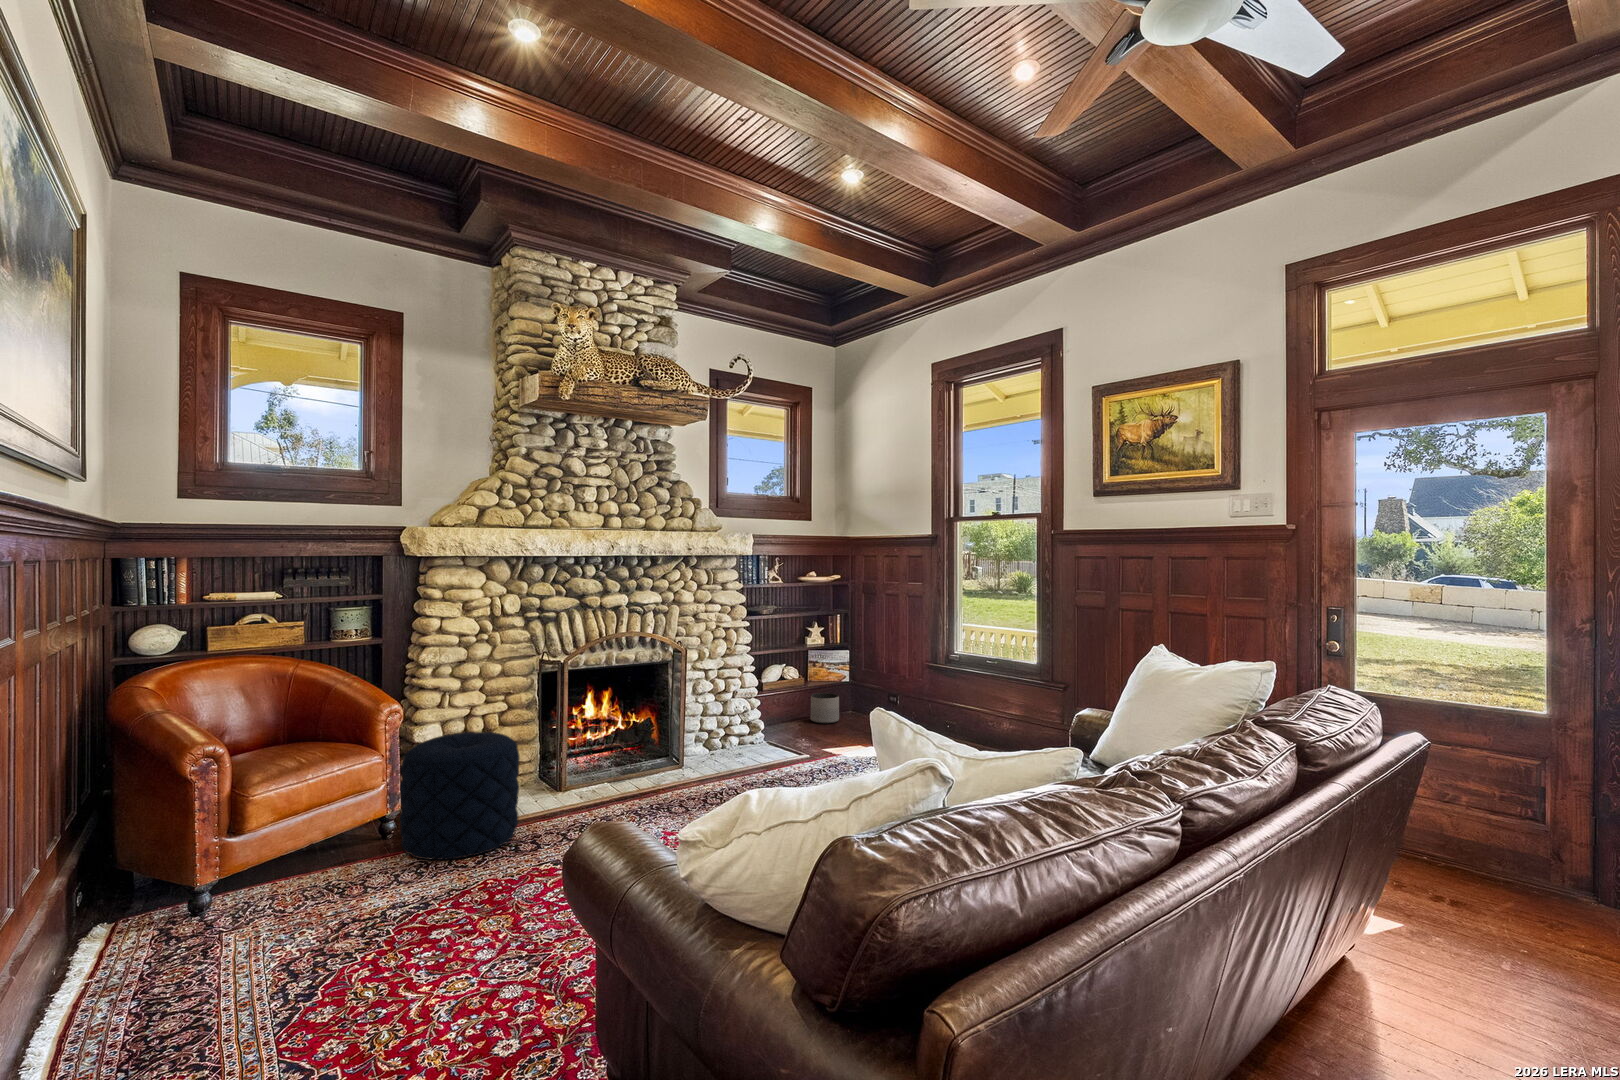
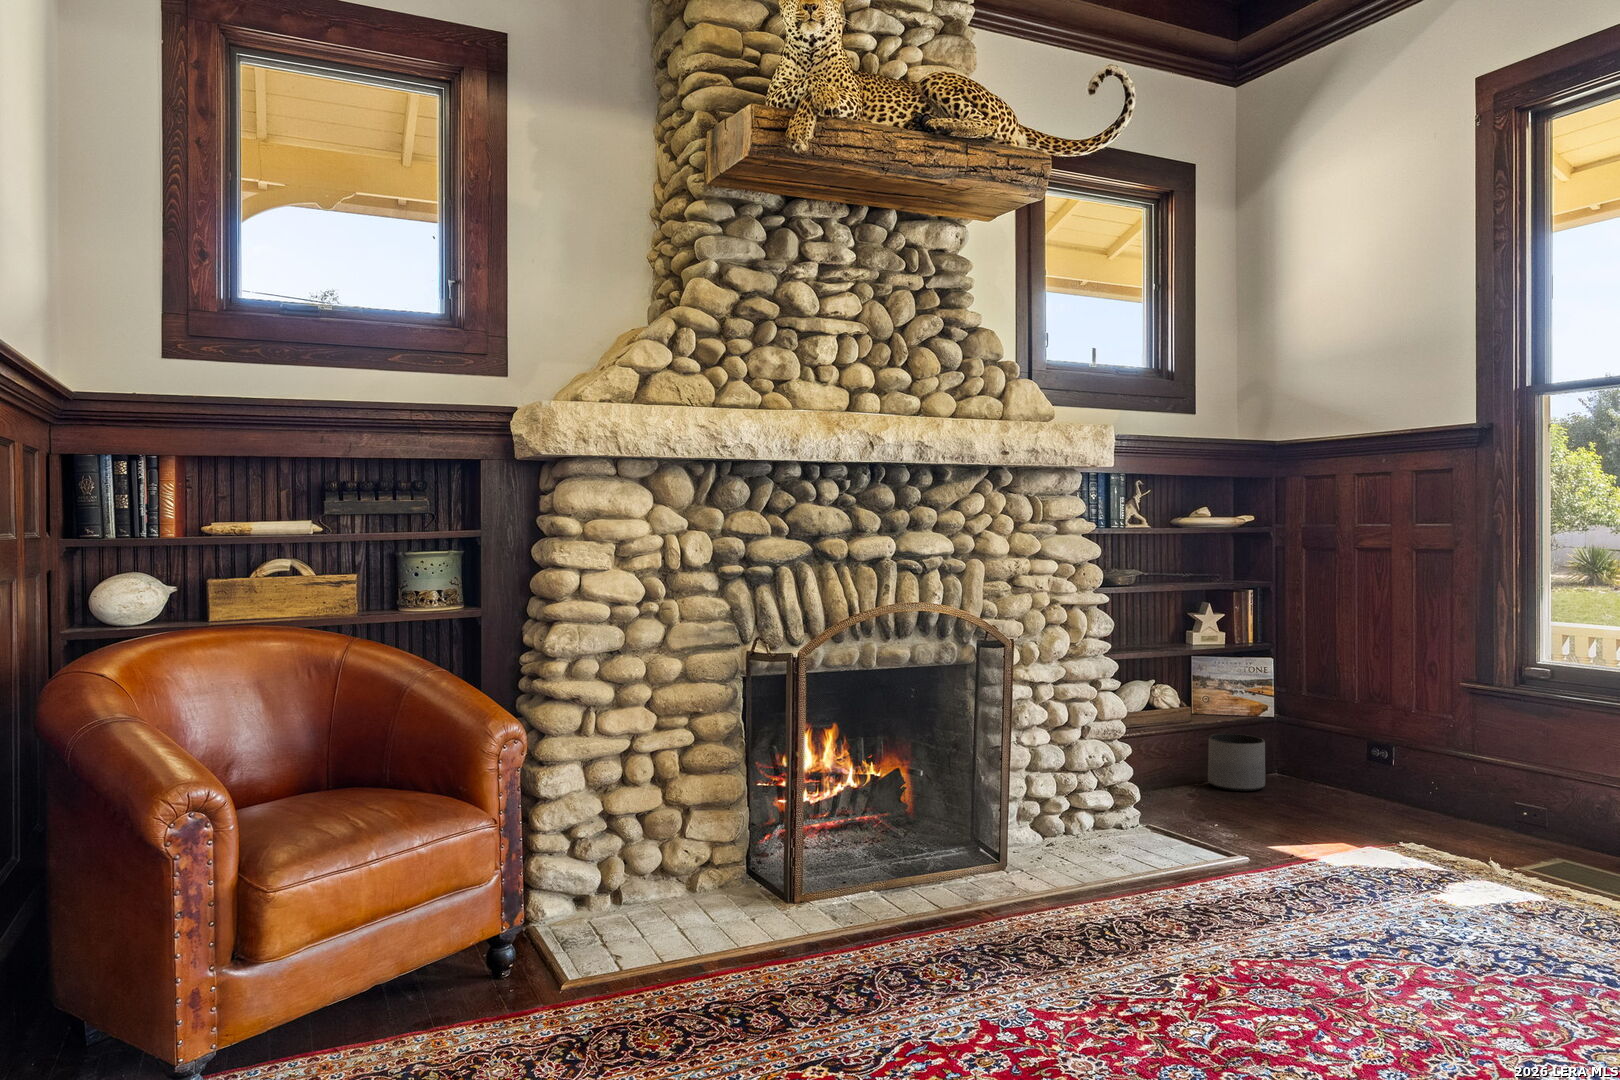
pouf: present [400,732,520,860] -> none [525,781,738,1030]

